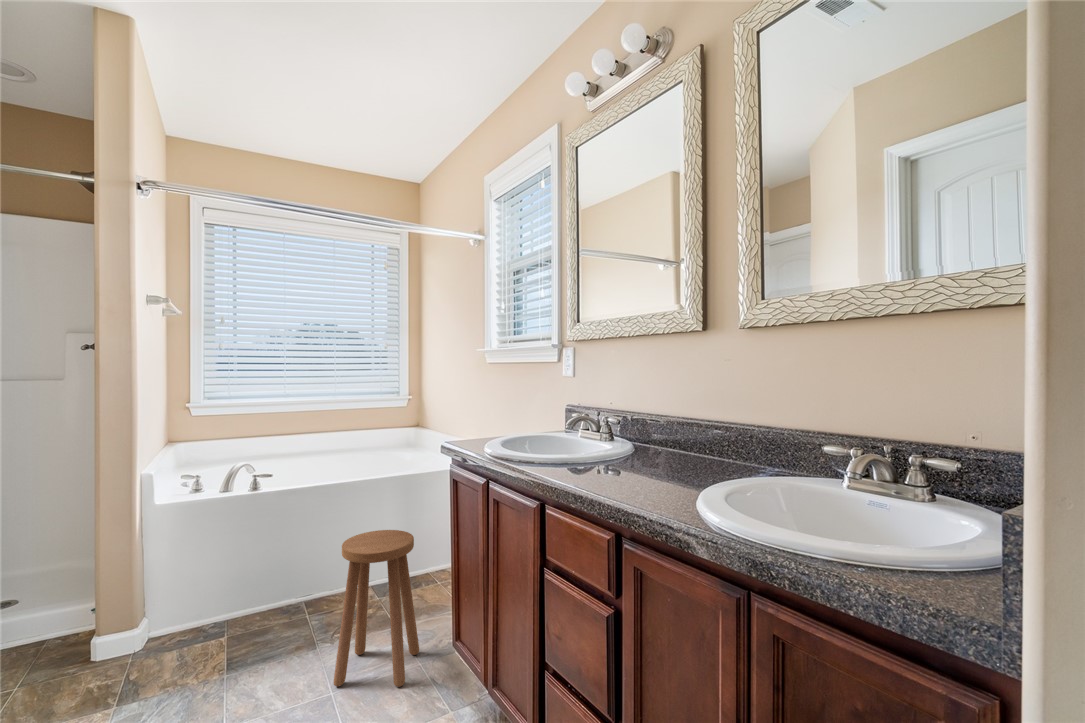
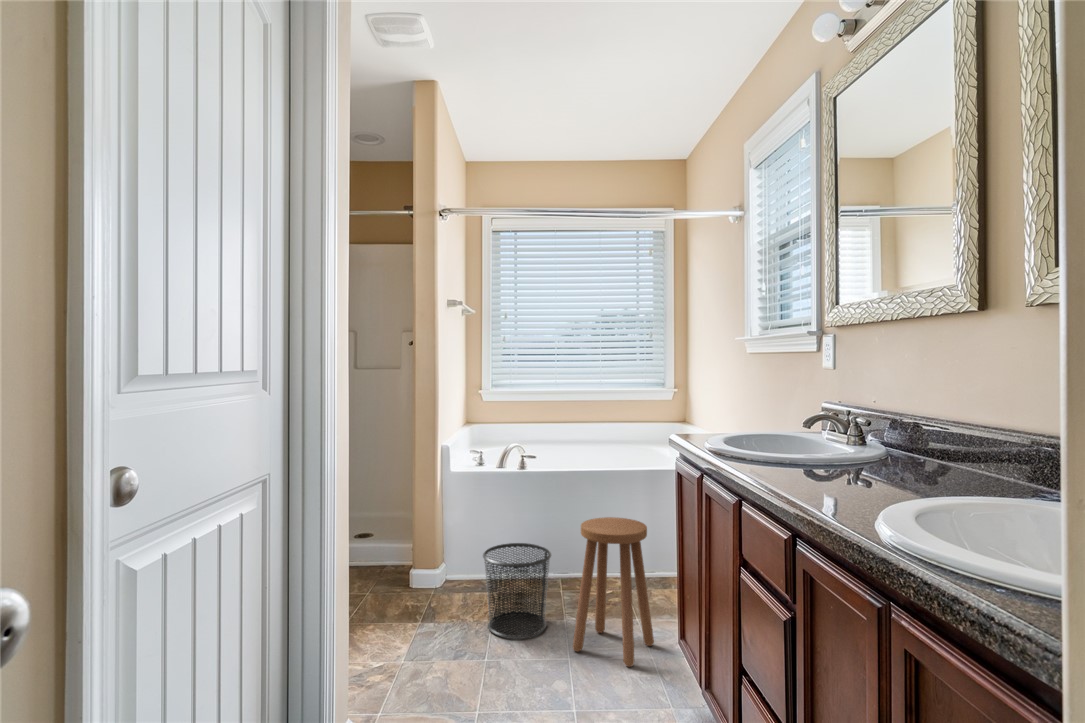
waste bin: none [212,575,303,696] -> present [483,543,551,639]

